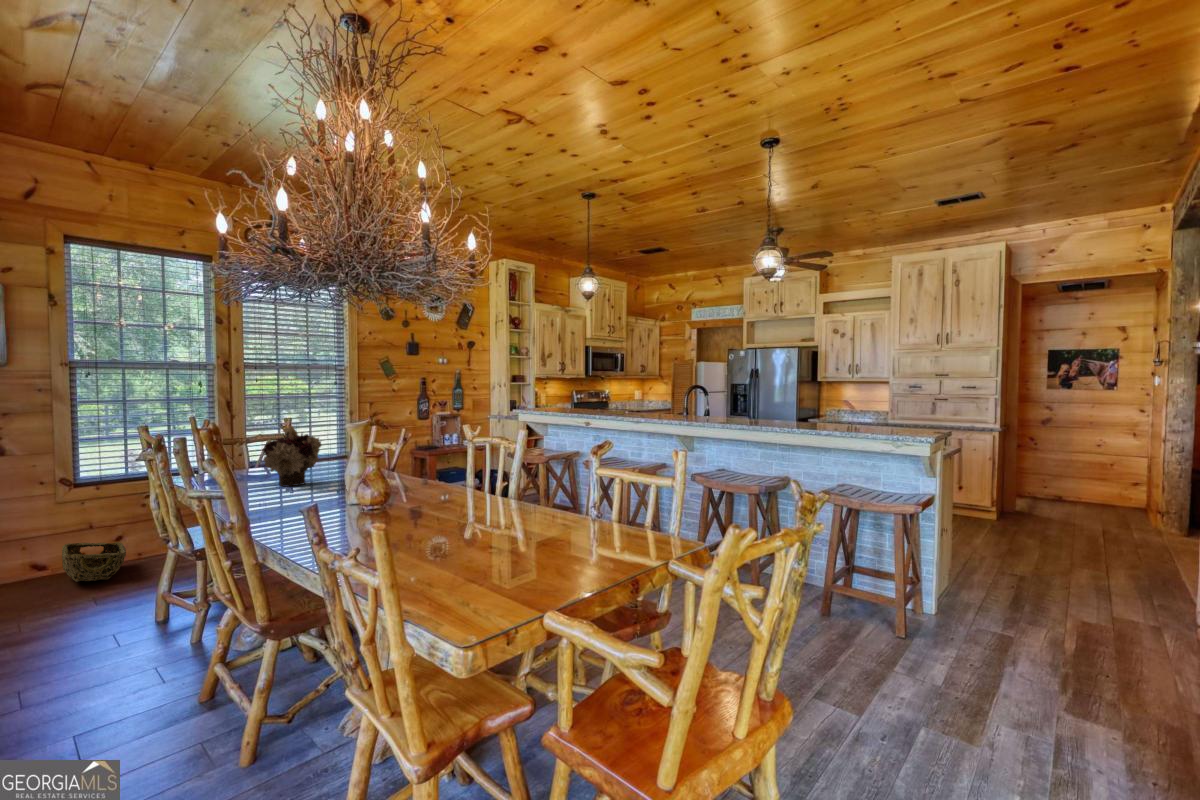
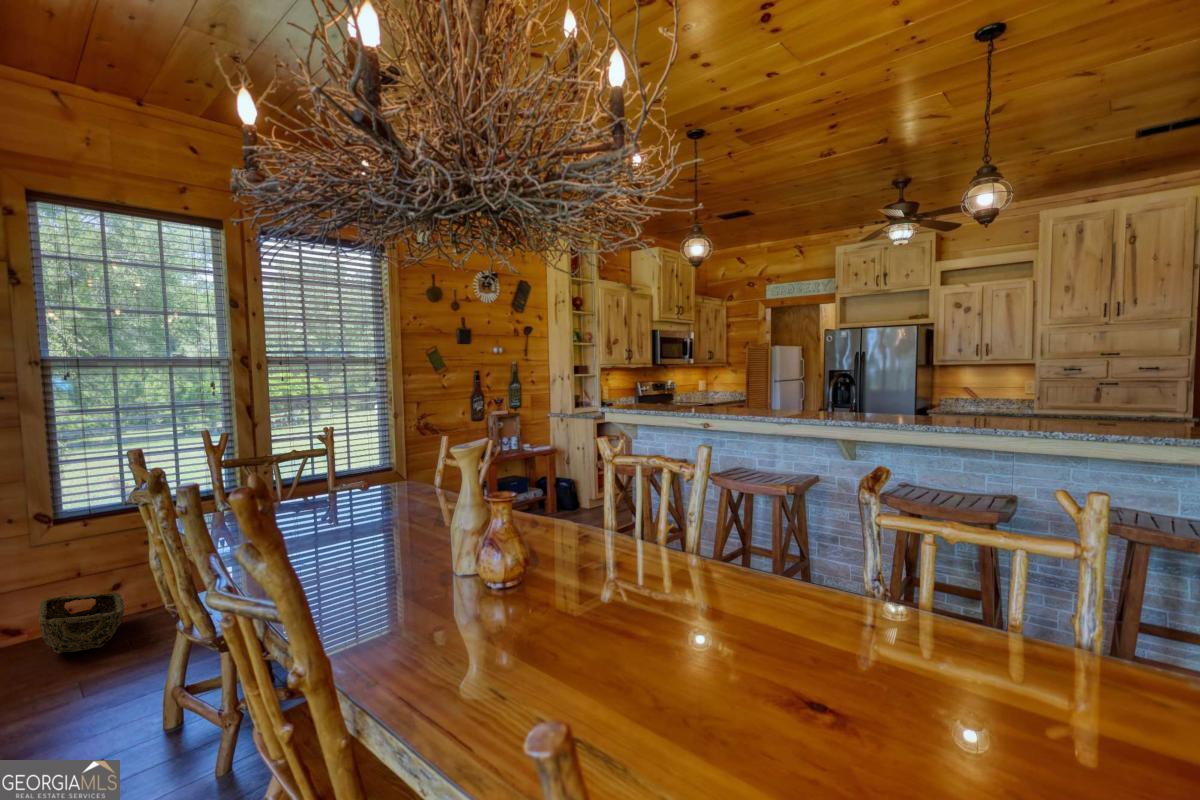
flower arrangement: present [263,426,321,486] -> none [307,444,389,532]

